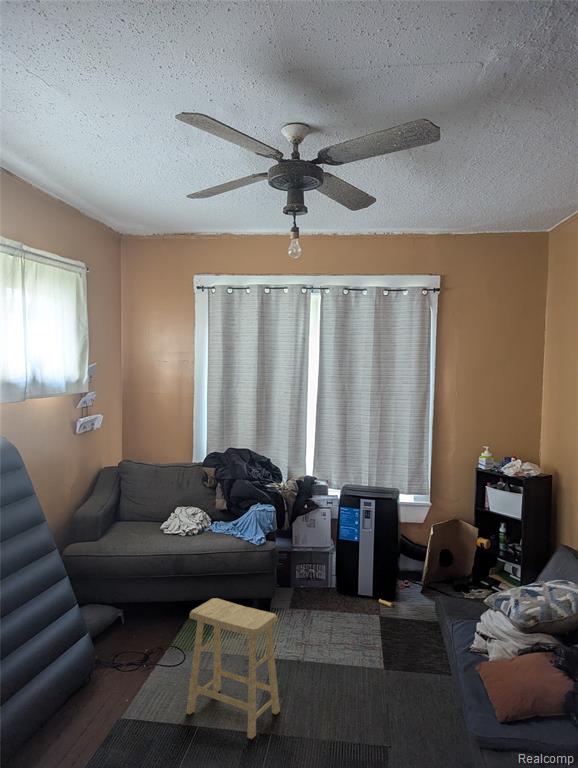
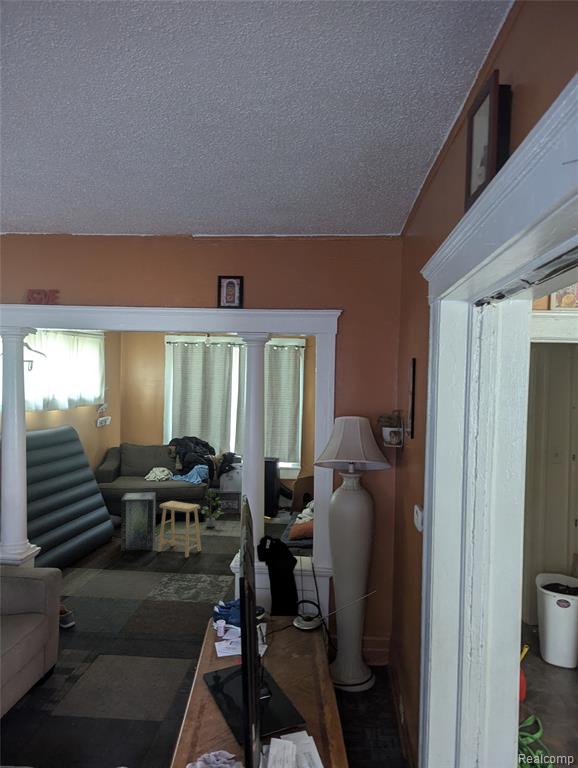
potted plant: none [267,553,313,628] -> present [201,489,222,527]
storage box: none [108,574,181,709] -> present [121,492,156,551]

